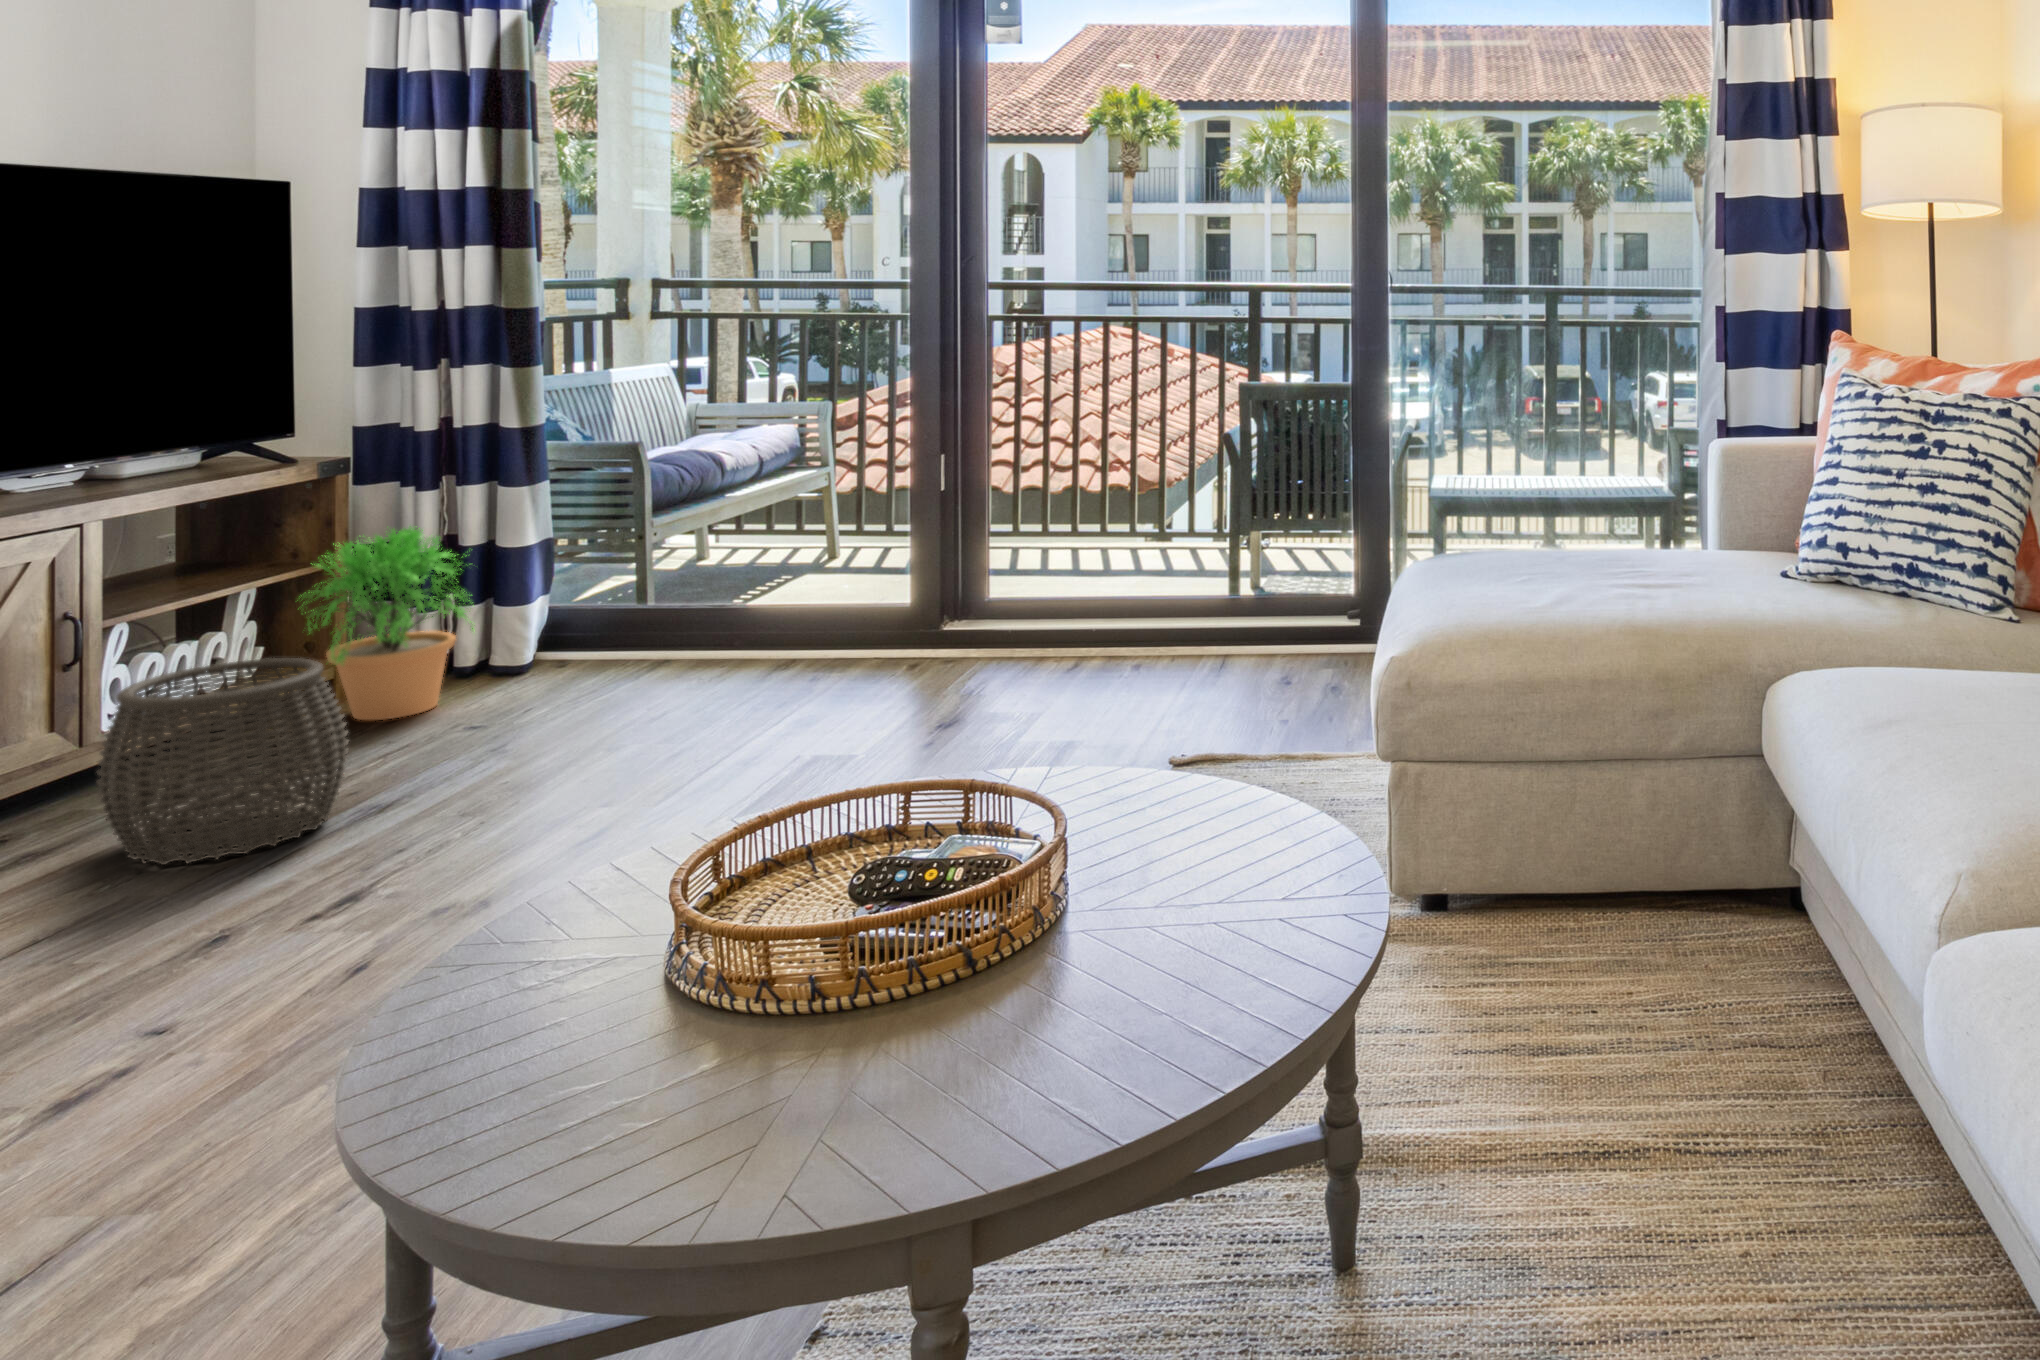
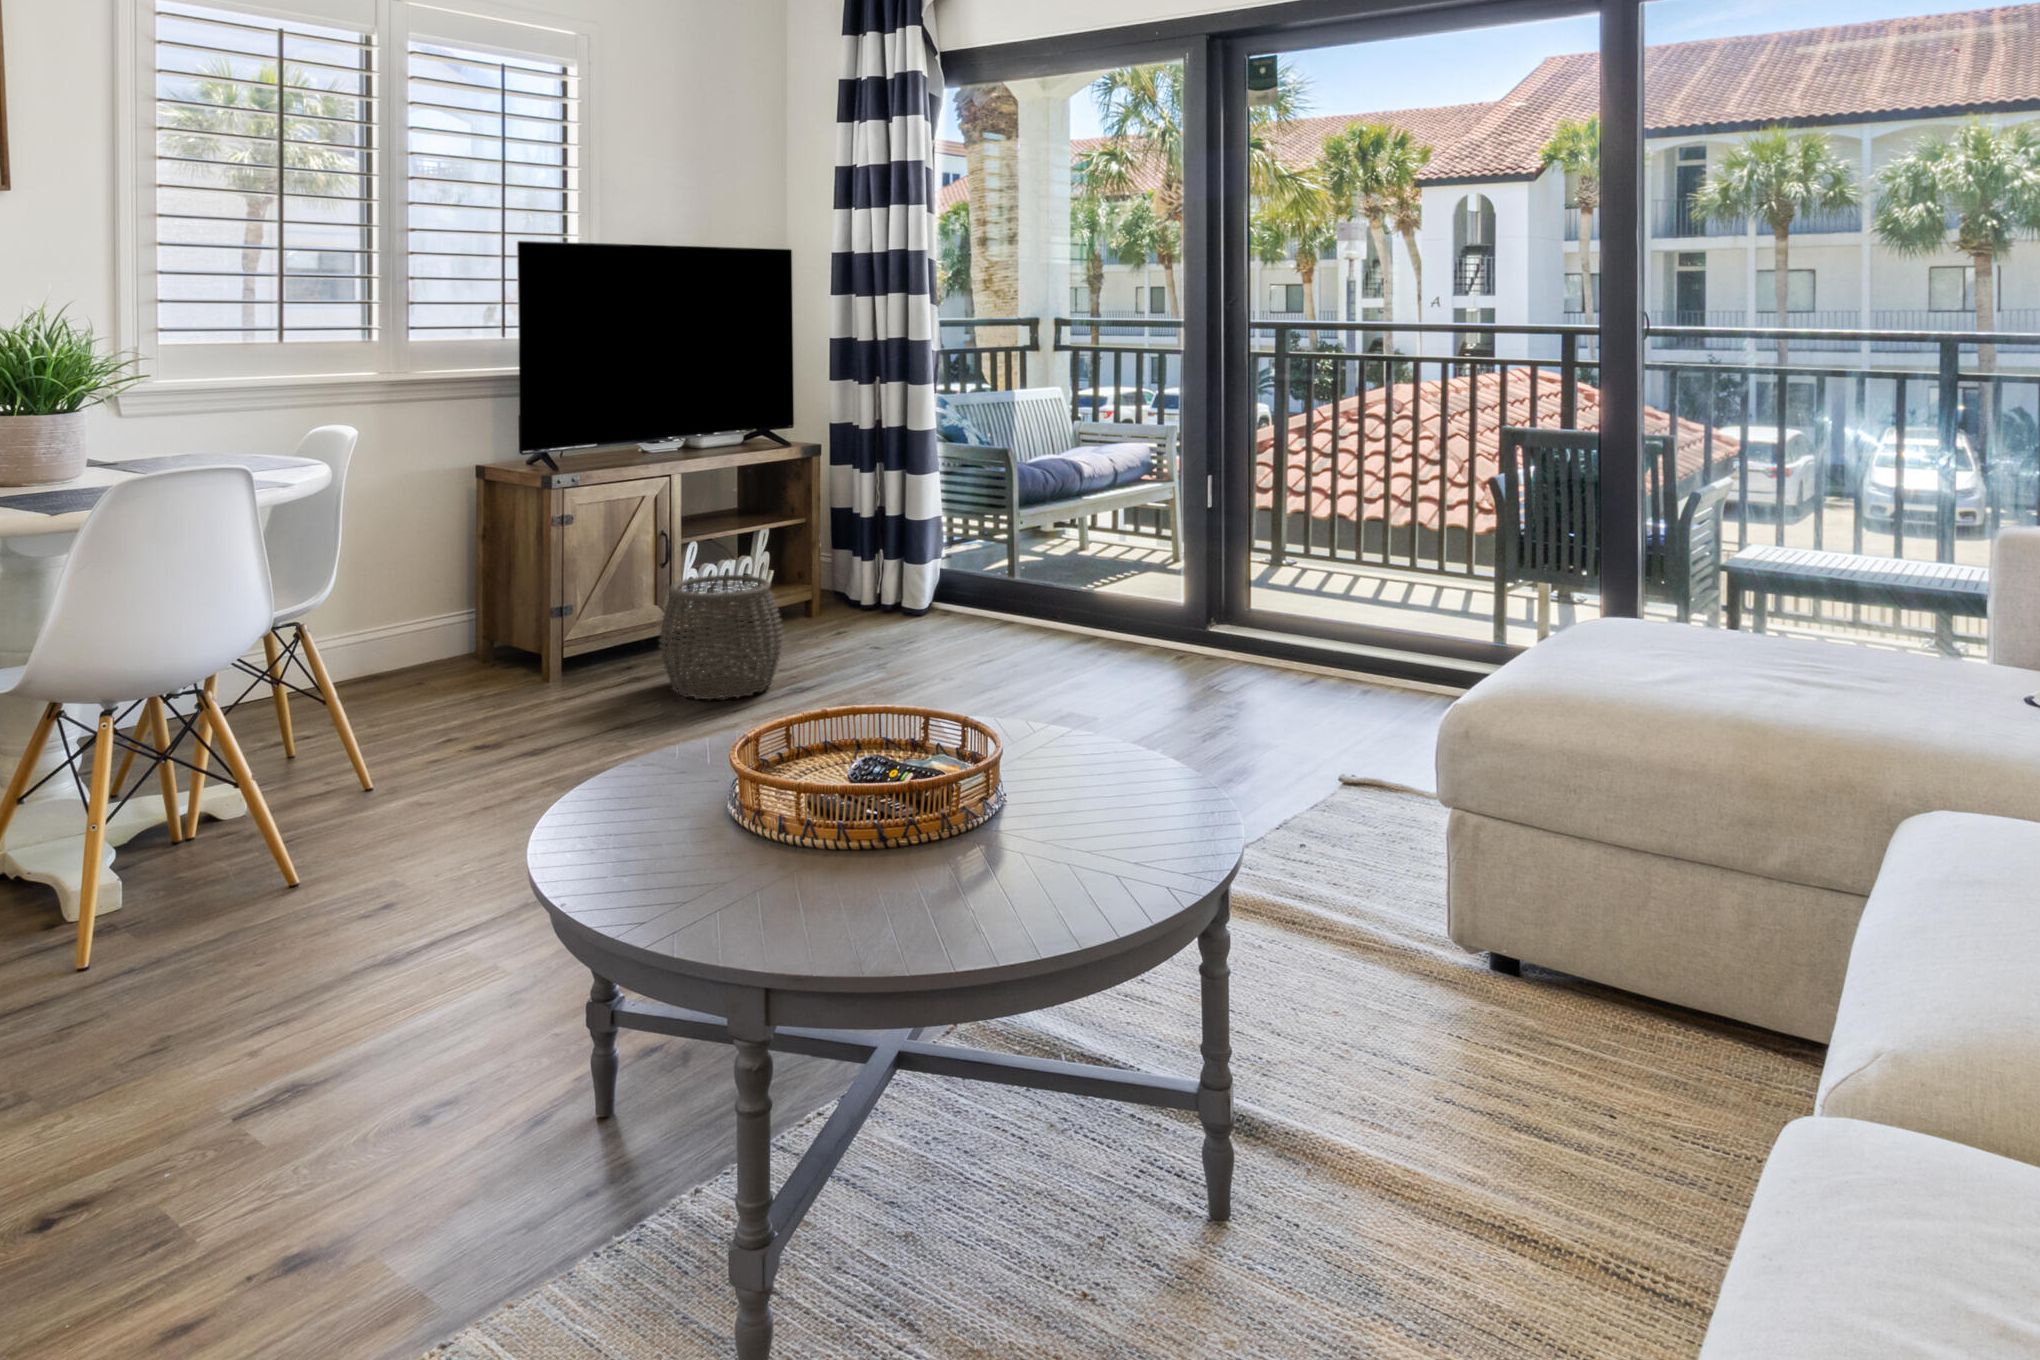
potted plant: present [297,526,474,720] -> none [781,492,892,628]

